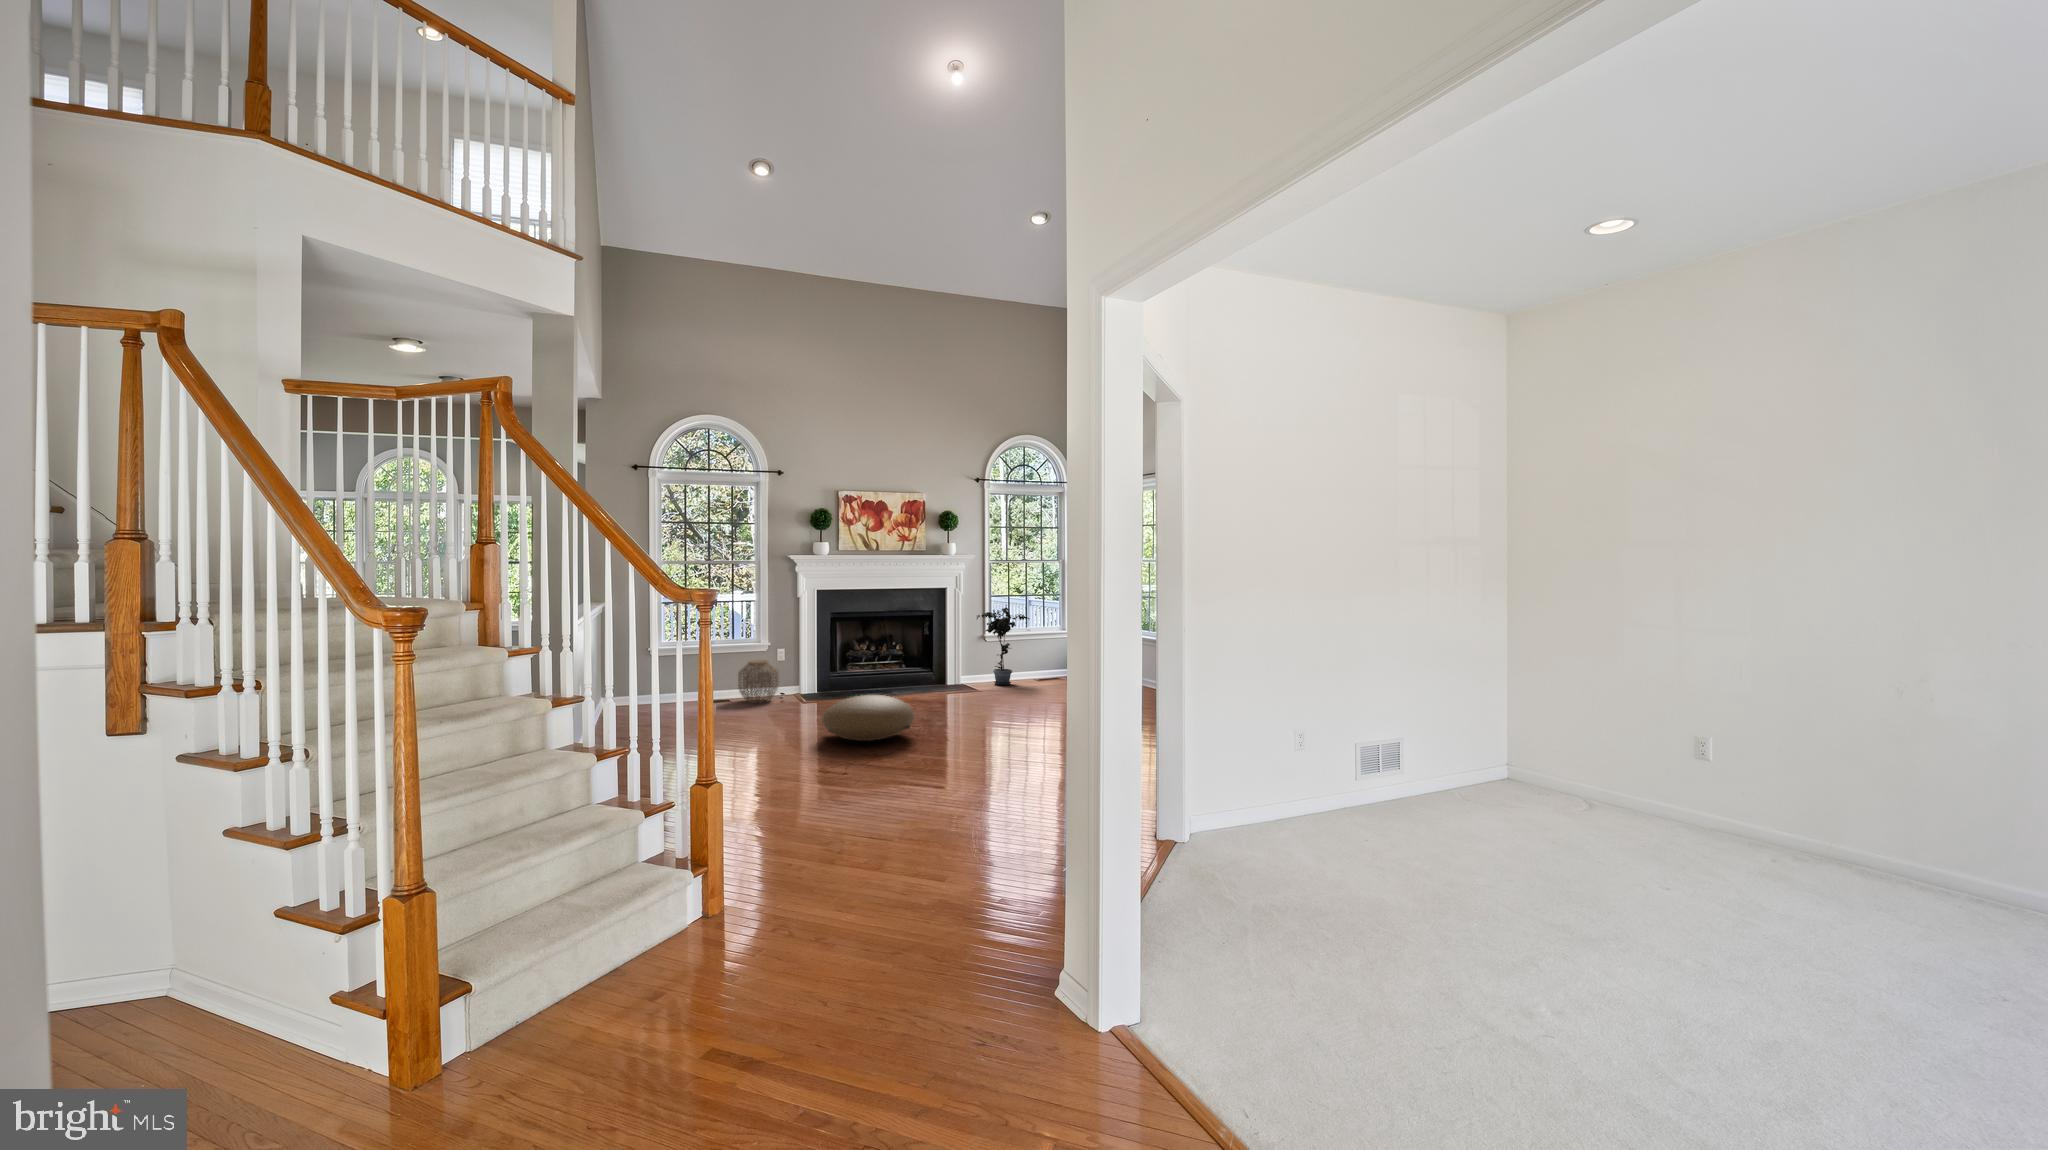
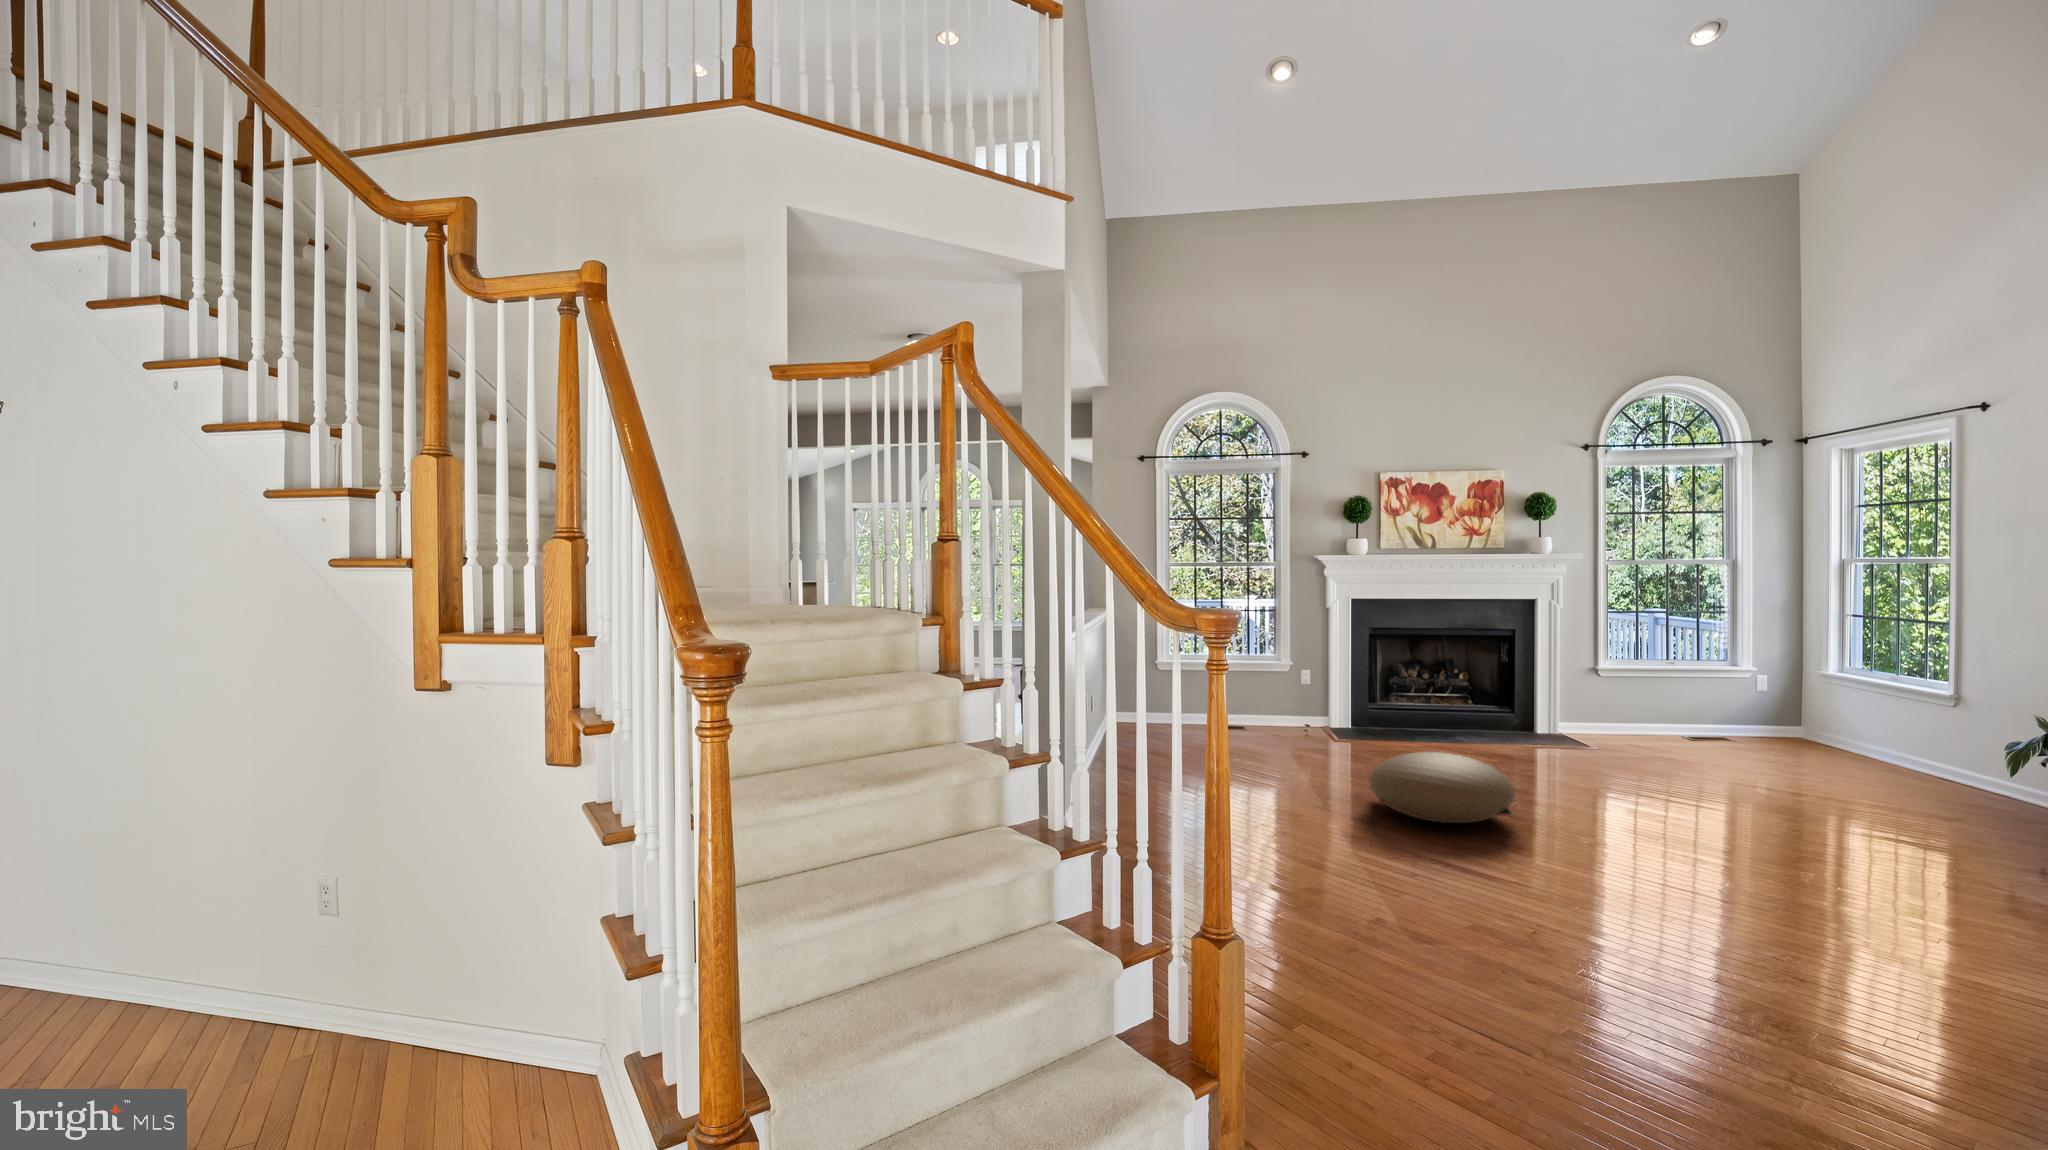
potted plant: present [977,605,1029,685] -> none [1585,625,1682,742]
woven basket: present [738,660,778,703] -> none [1253,682,1302,735]

